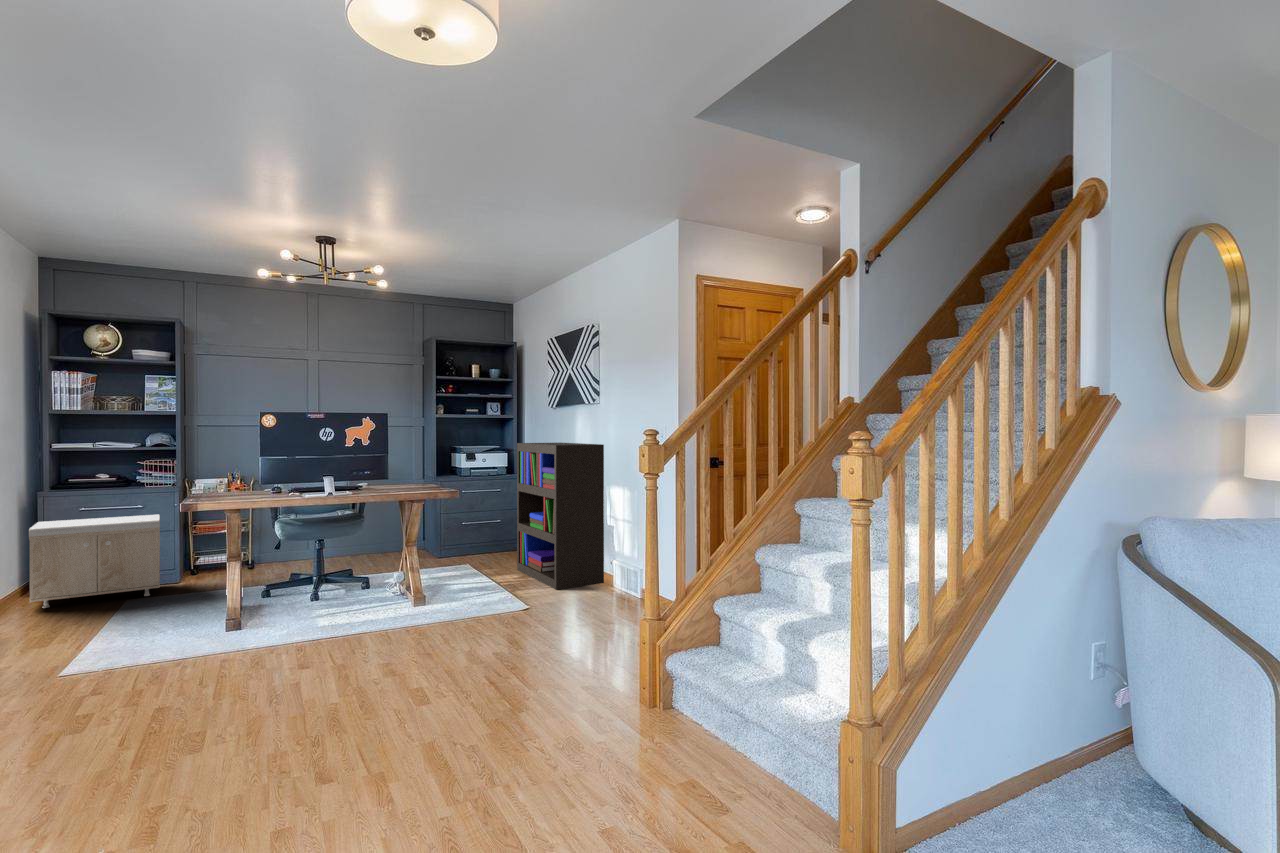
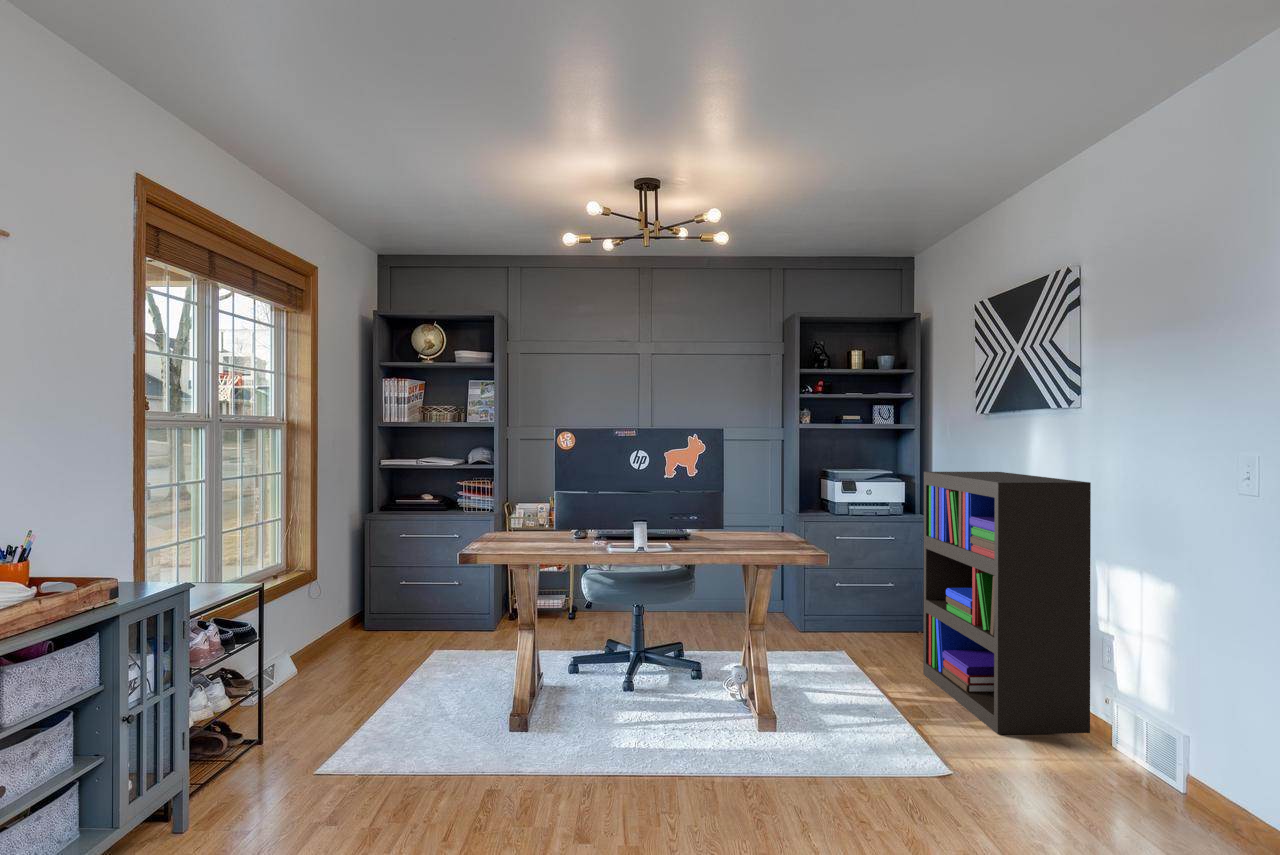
storage bench: present [29,515,160,608] -> none [344,547,474,650]

